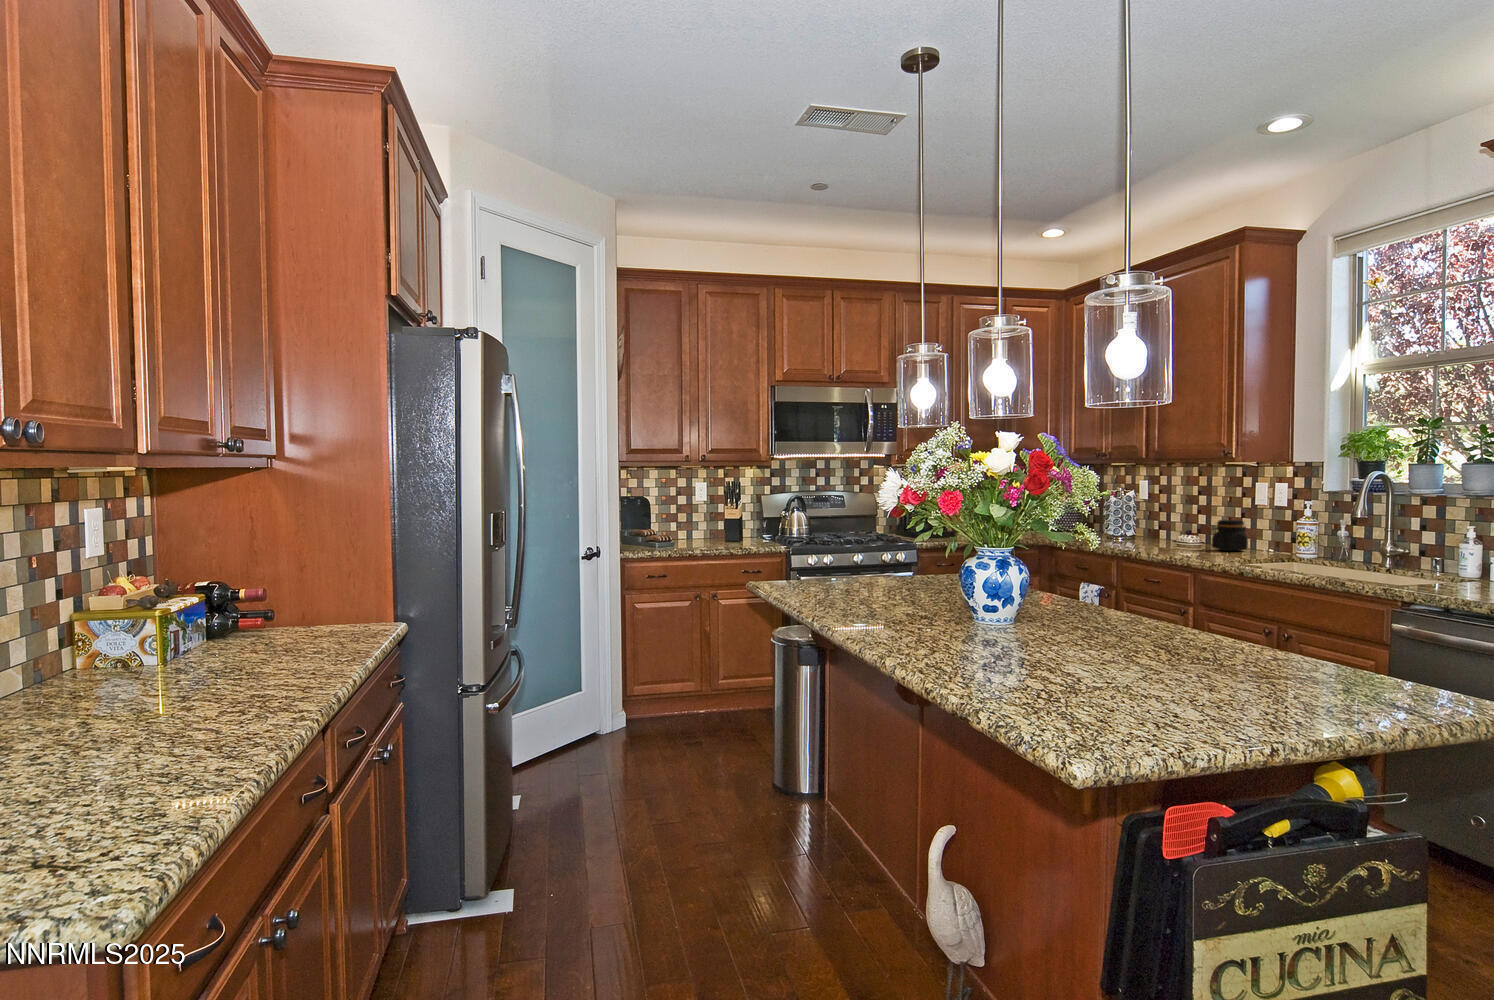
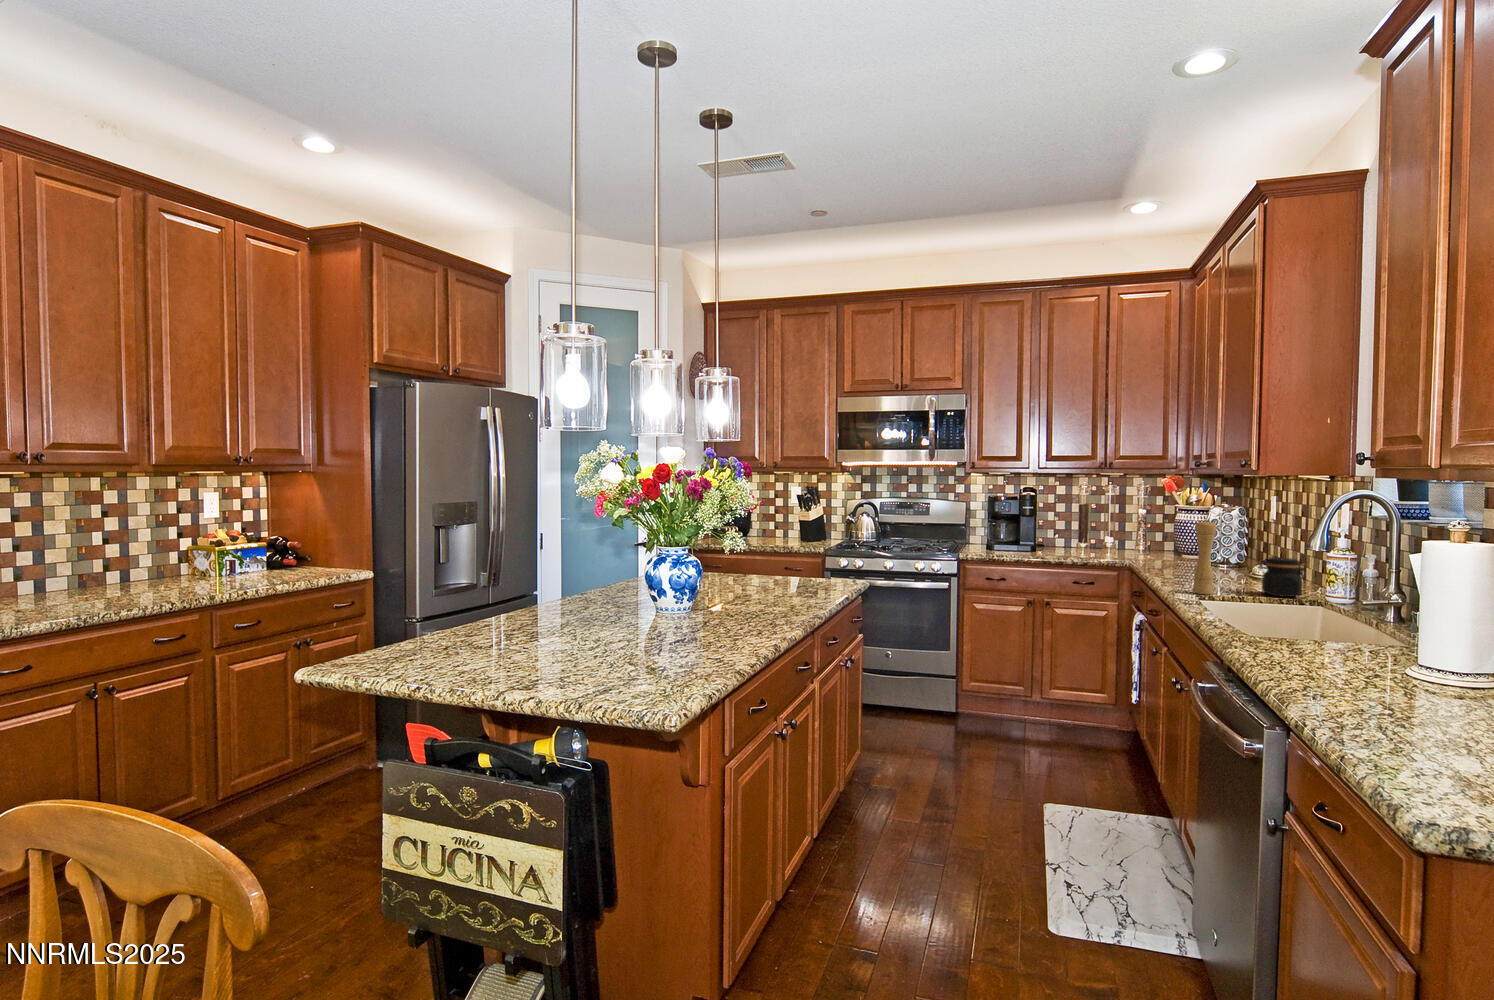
pepper mill: none [1180,492,1198,555] -> present [1193,521,1217,594]

